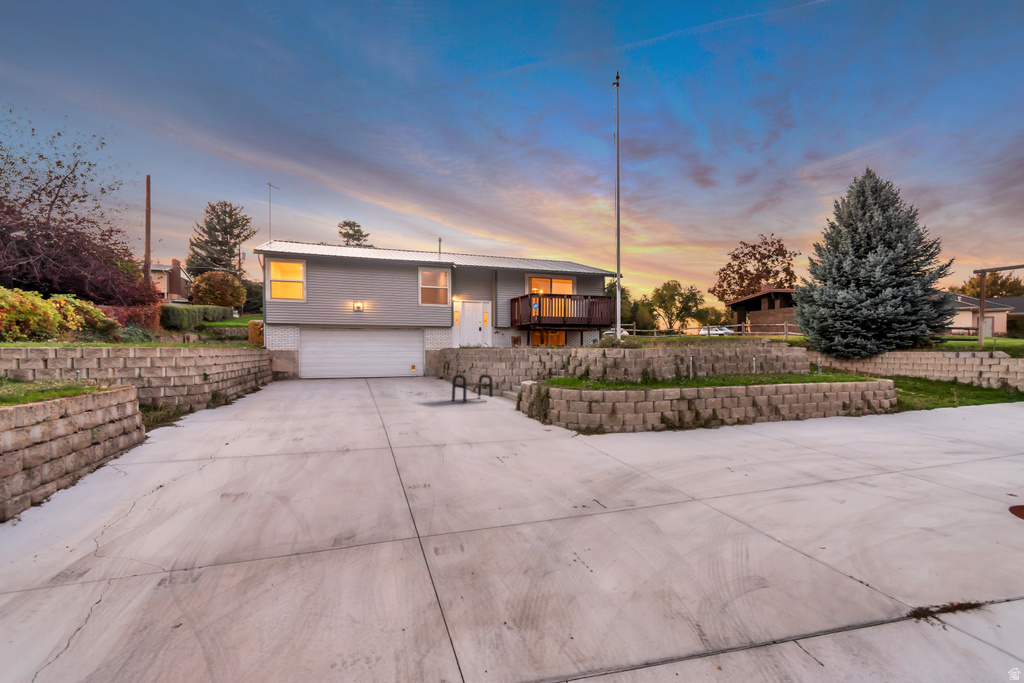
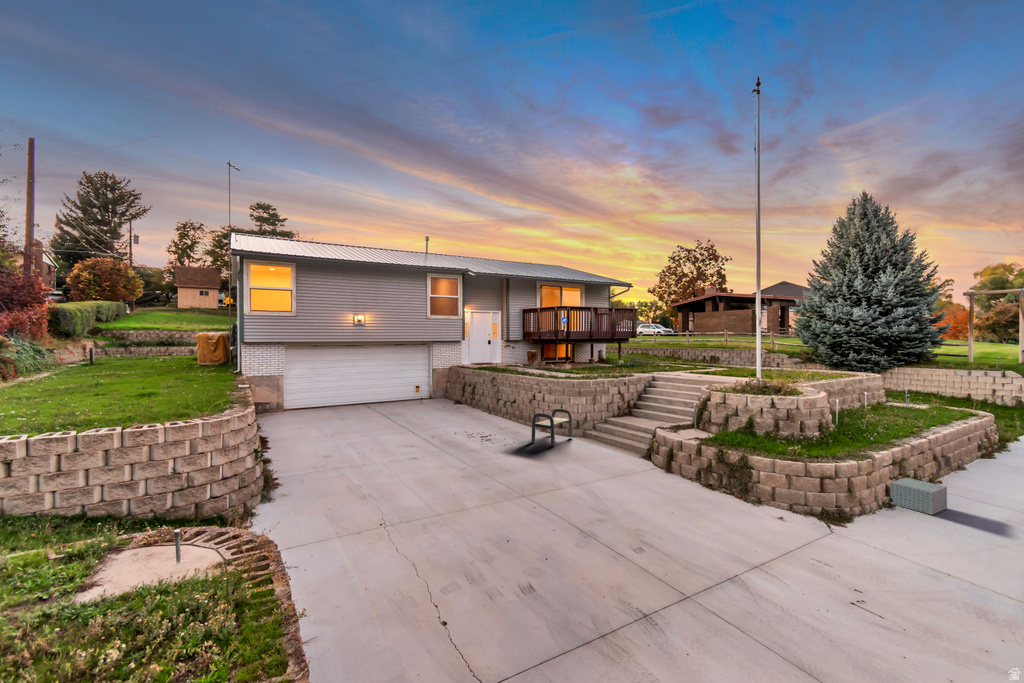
storage box: none [682,420,729,446] -> present [890,478,947,514]

